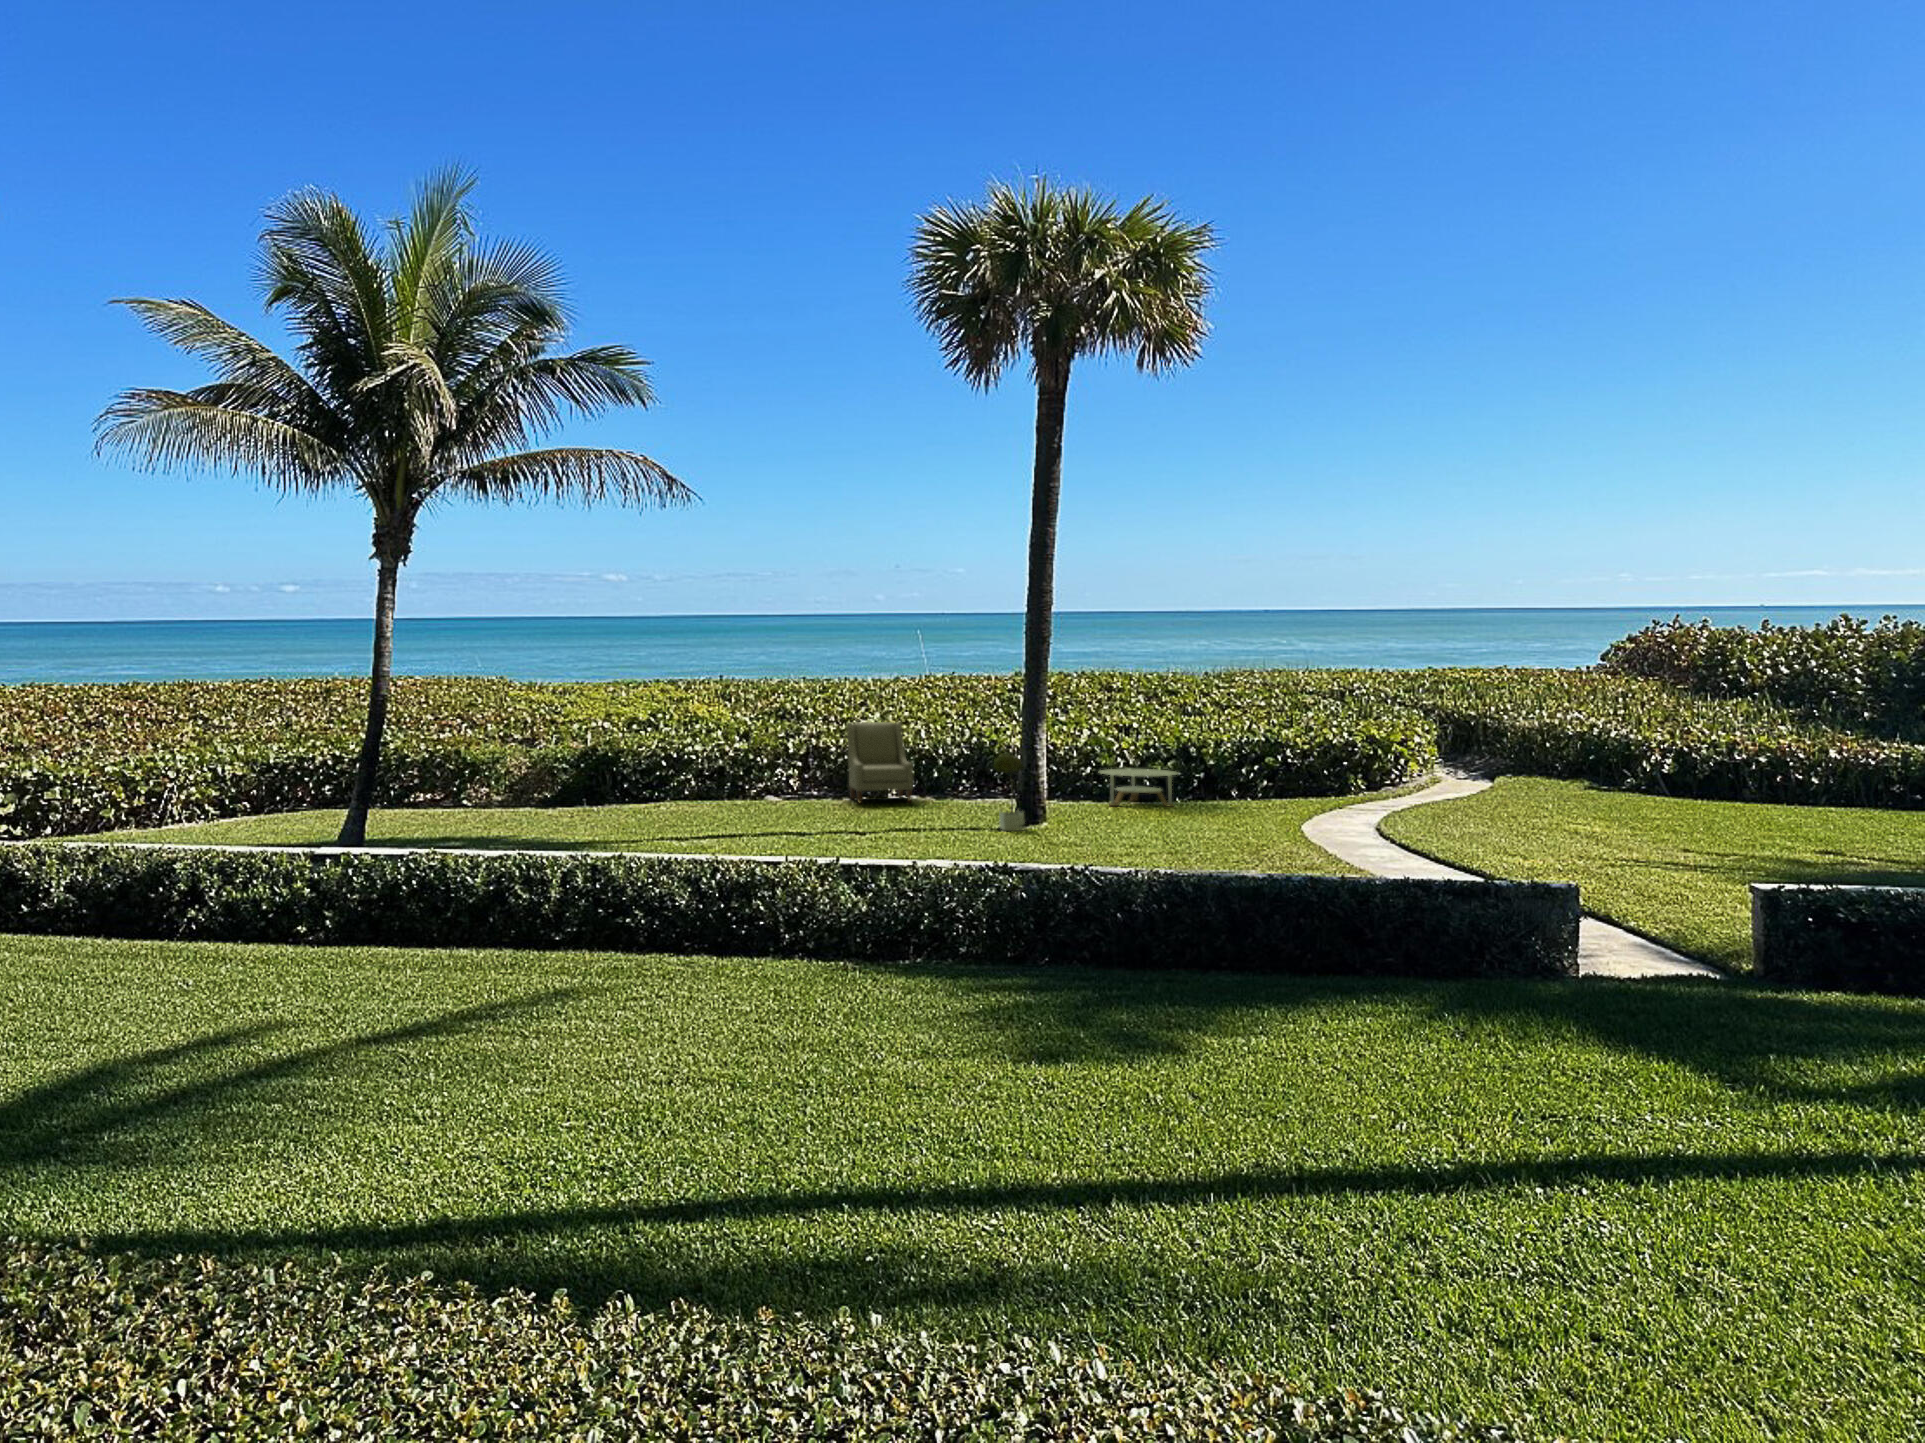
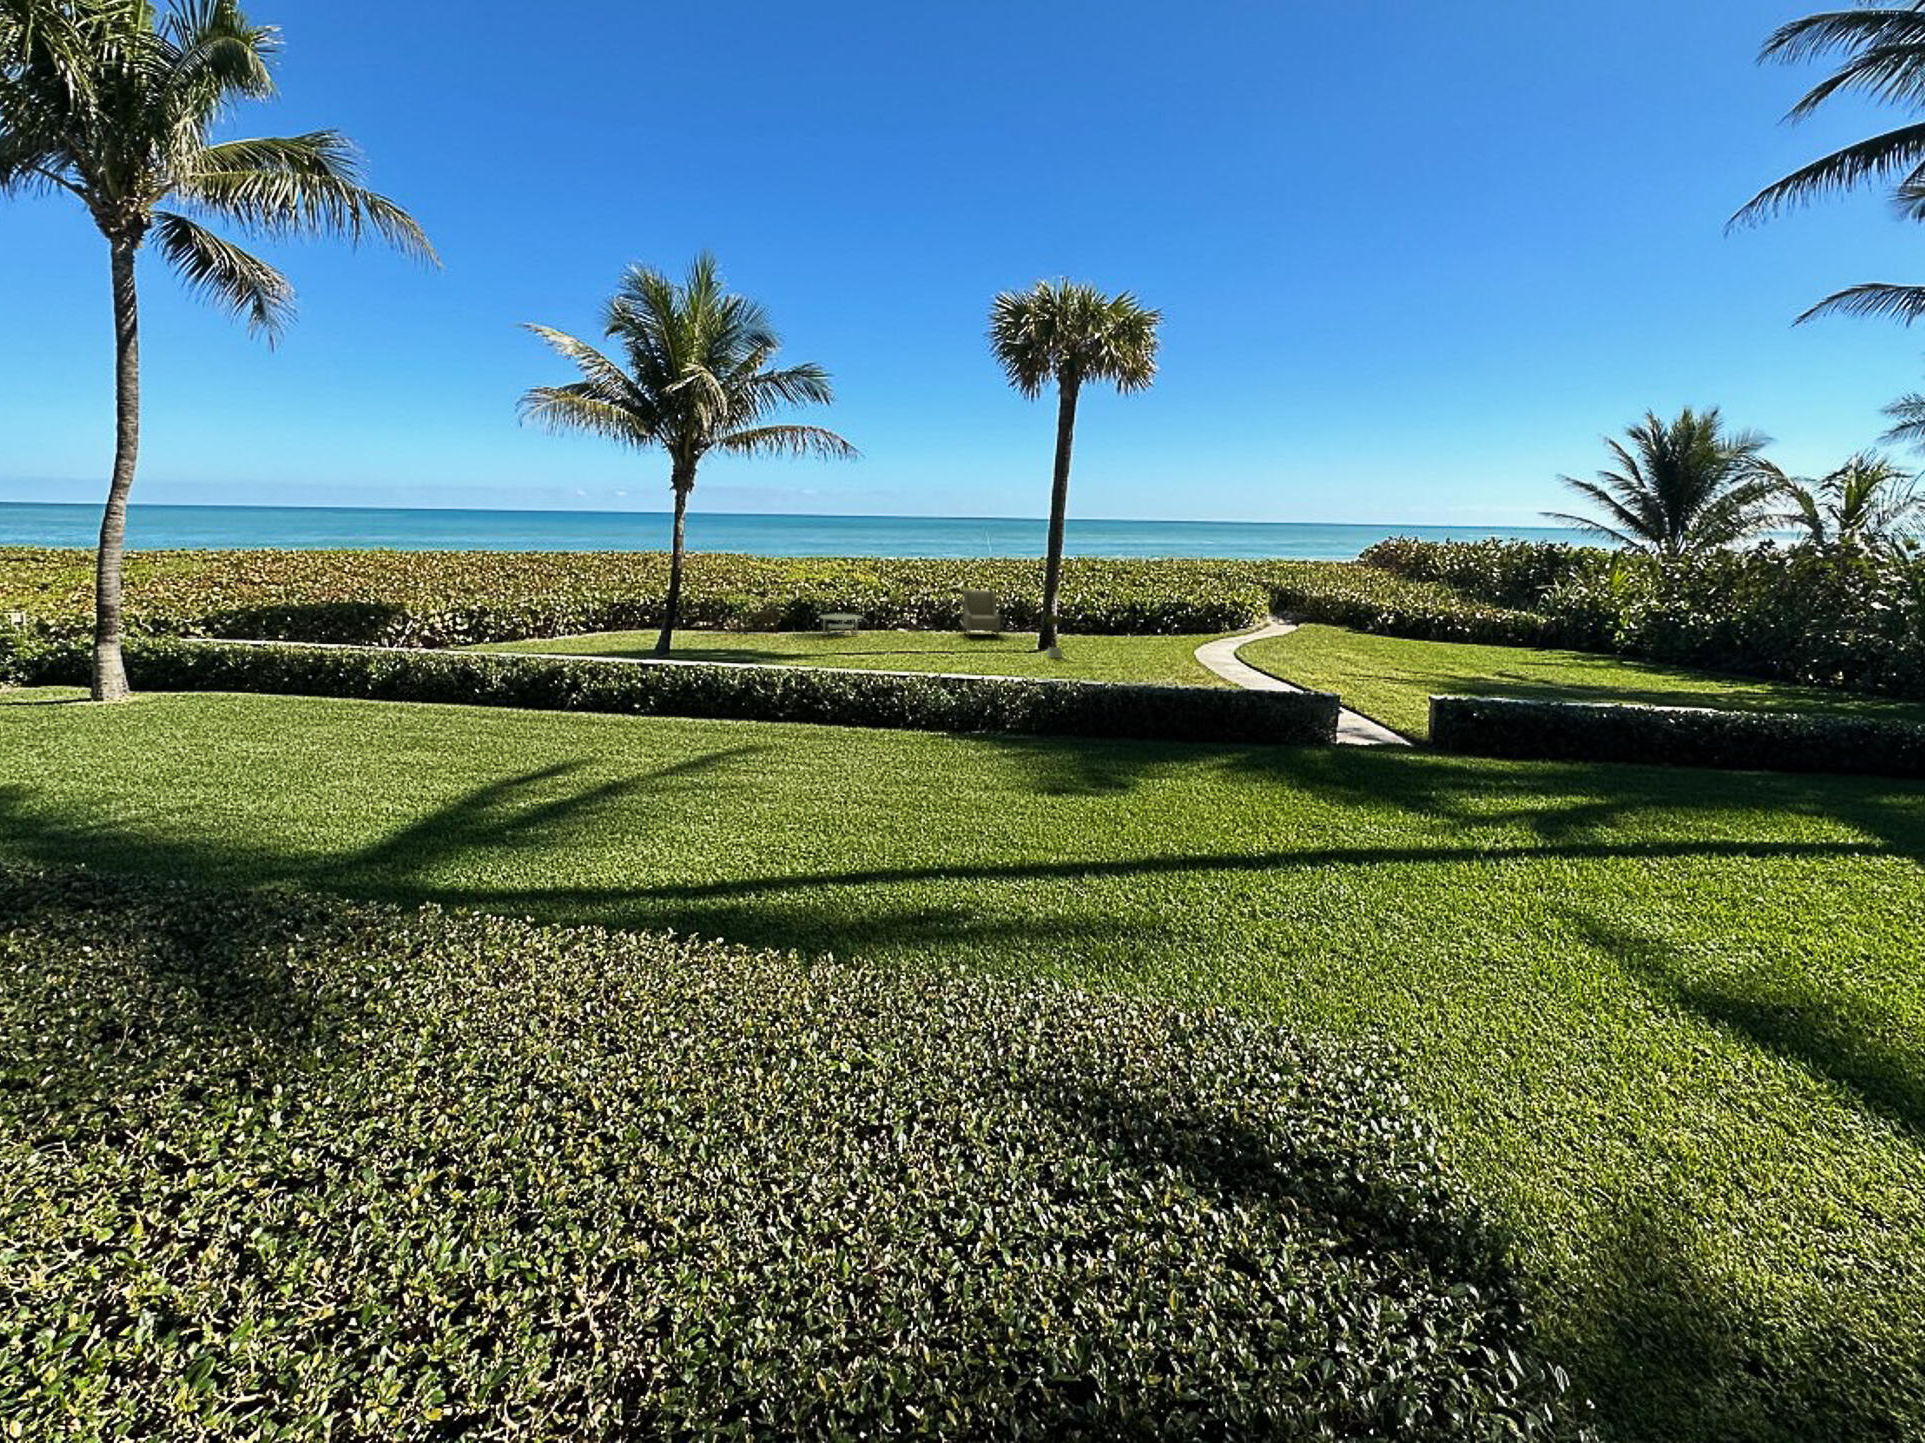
bench: none [461,769,530,810] -> present [737,611,777,634]
round table: present [1099,769,1178,807] -> present [820,614,862,636]

